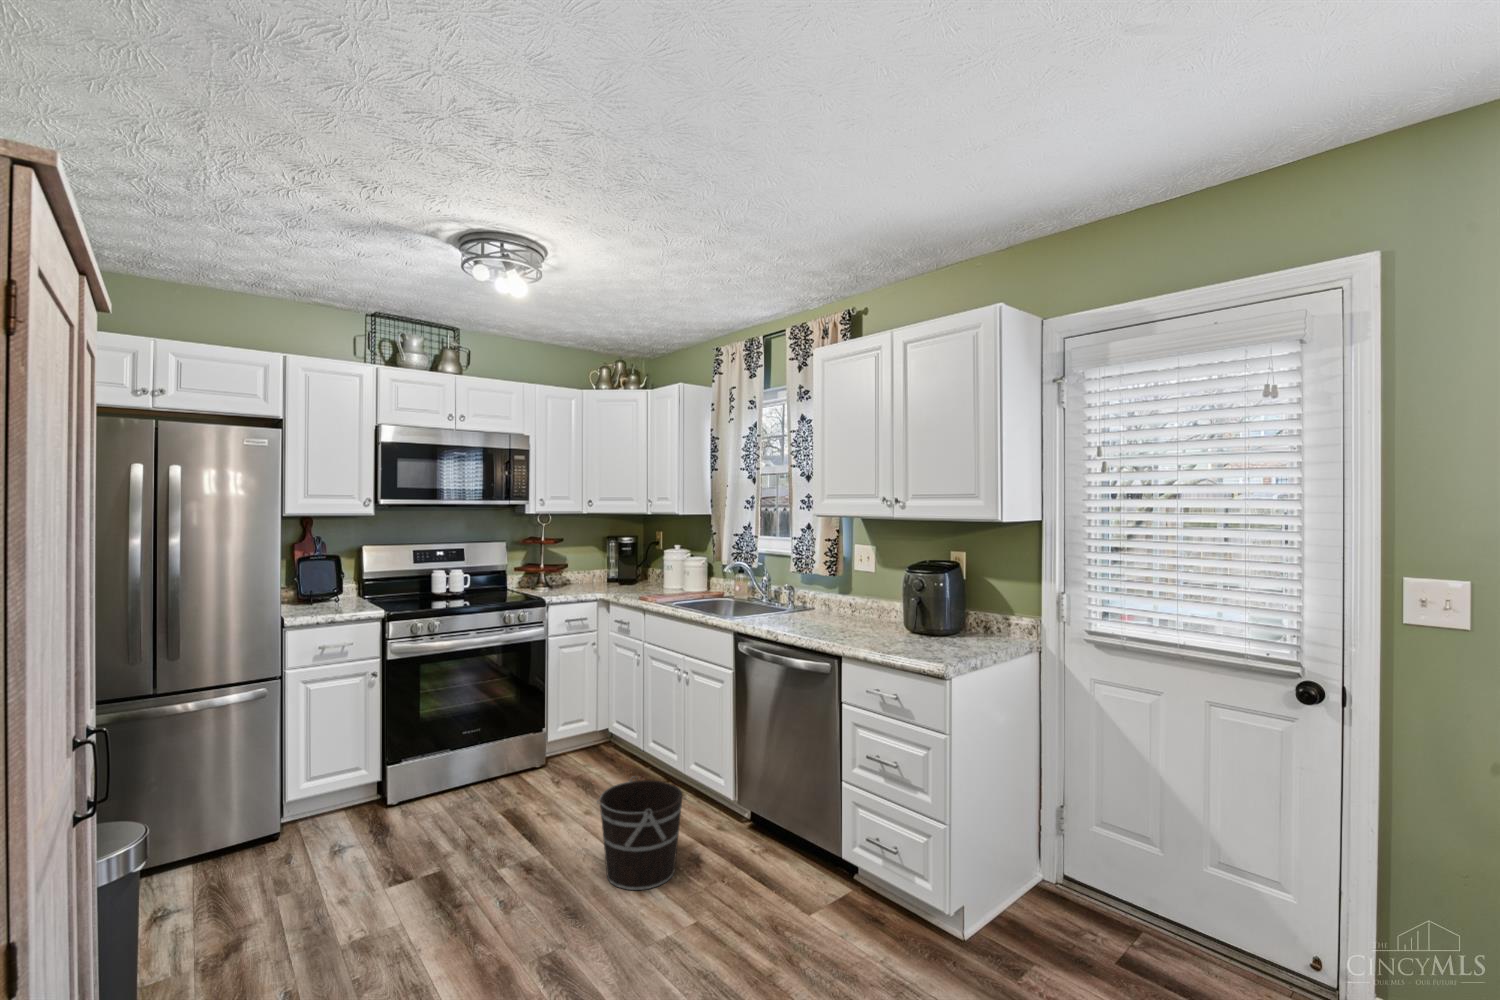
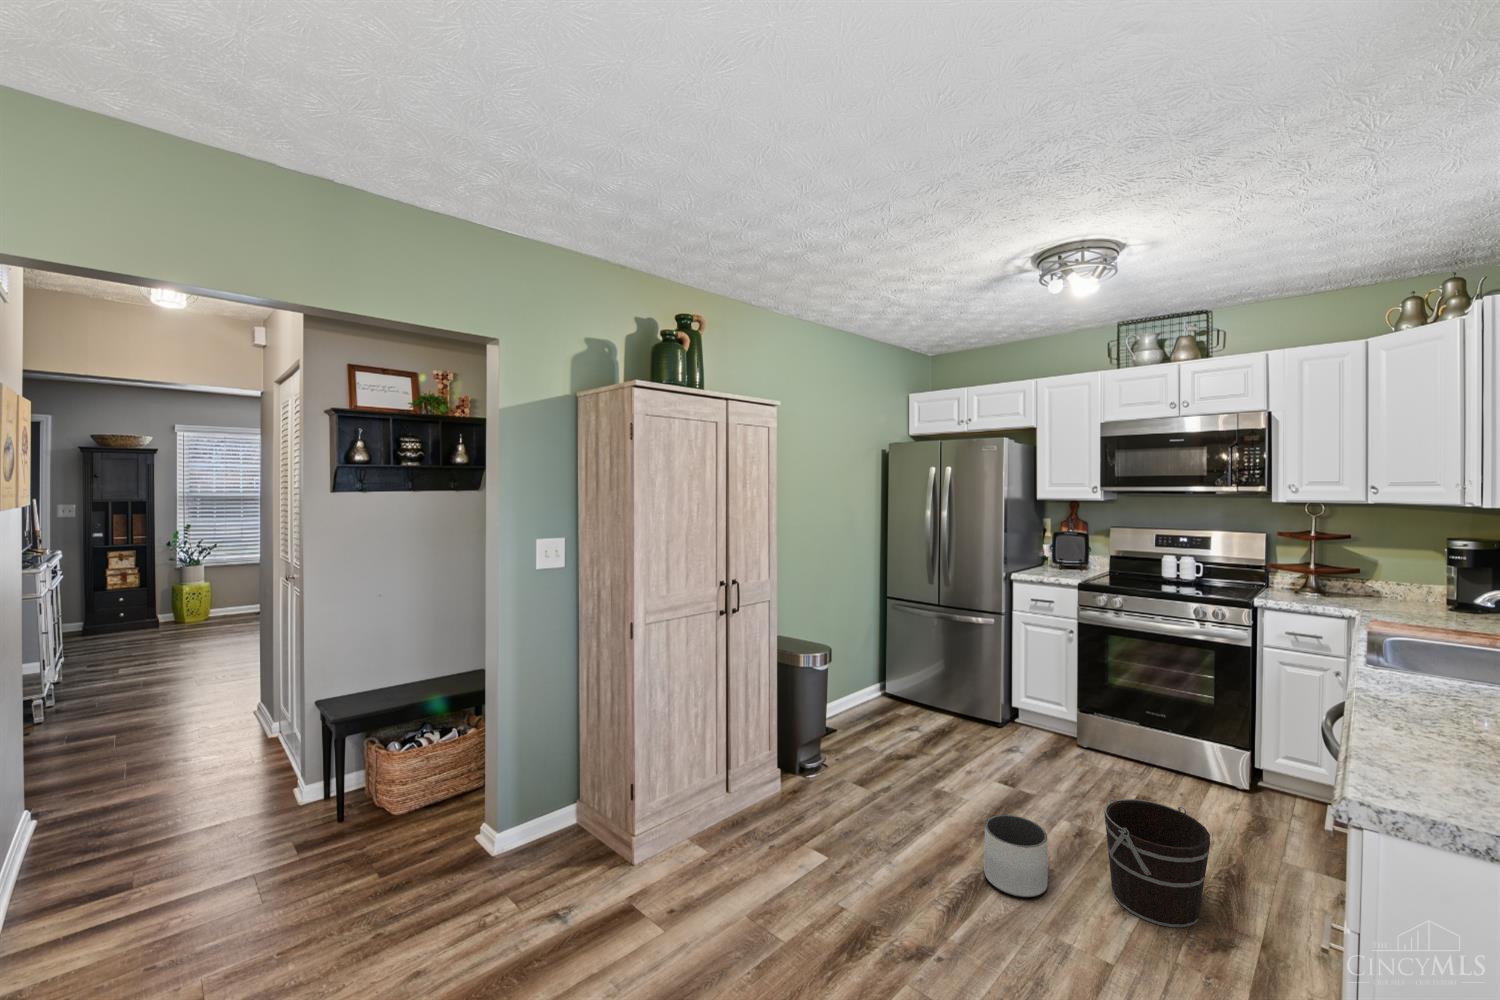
planter: none [530,865,601,962] -> present [984,815,1048,897]

